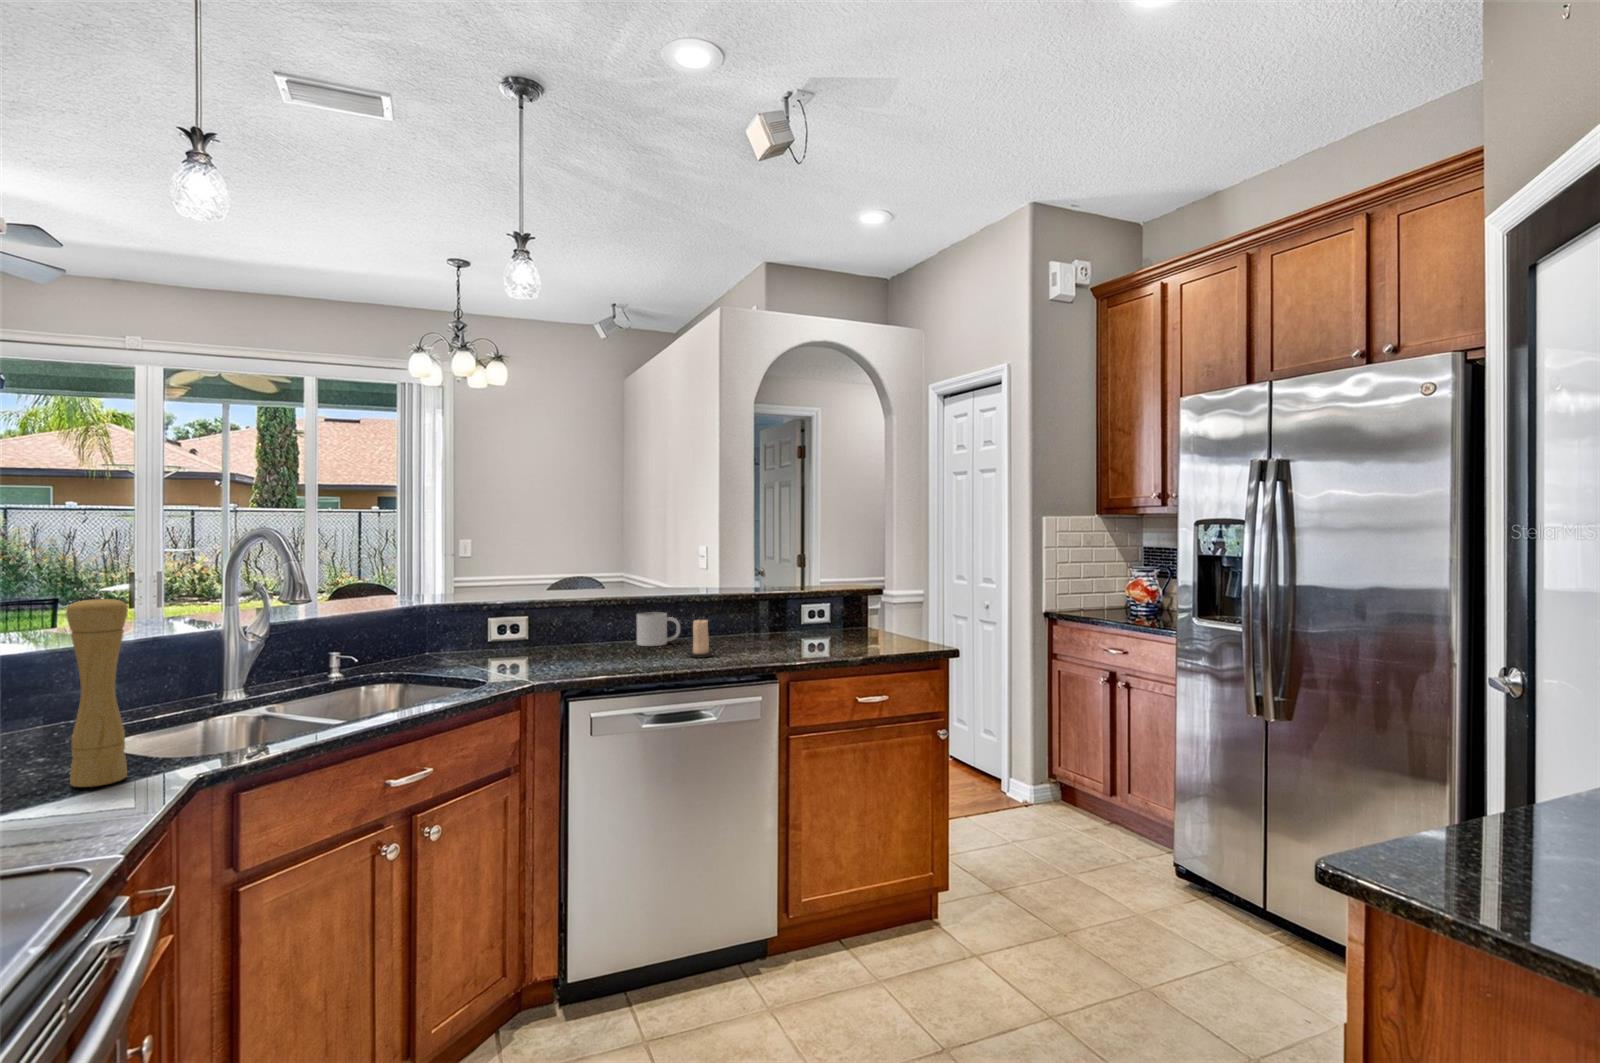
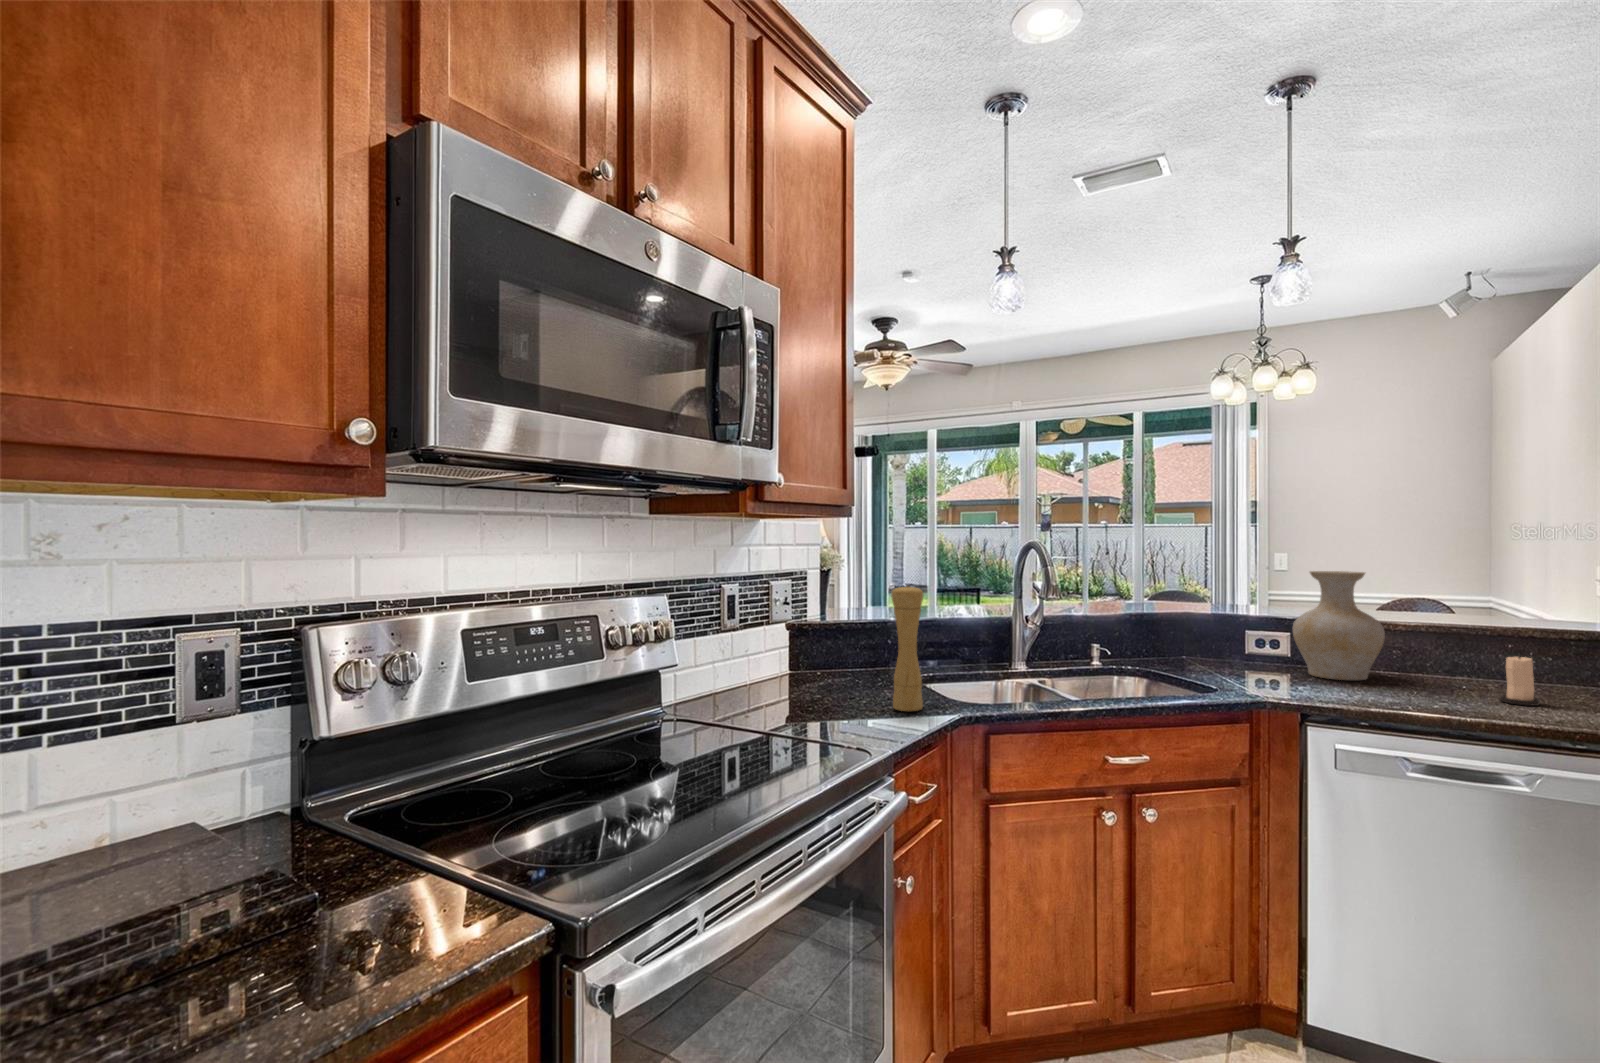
vase: none [536,557,608,657] -> present [1293,571,1385,680]
mug: present [637,612,680,646] -> none [1431,641,1500,682]

